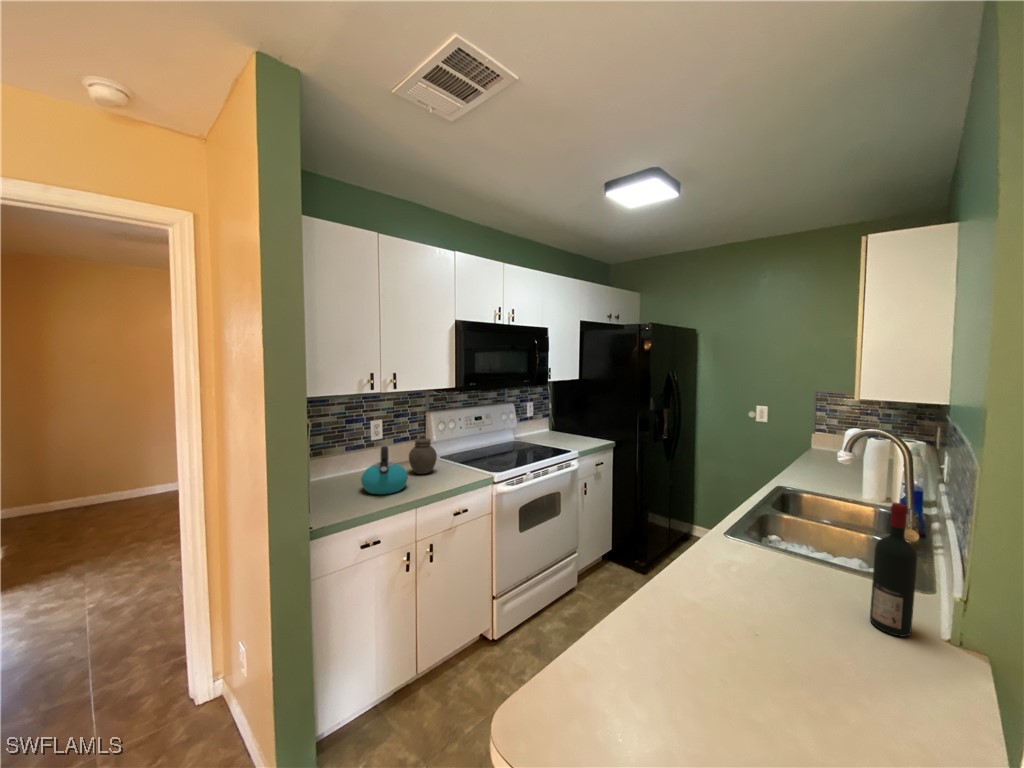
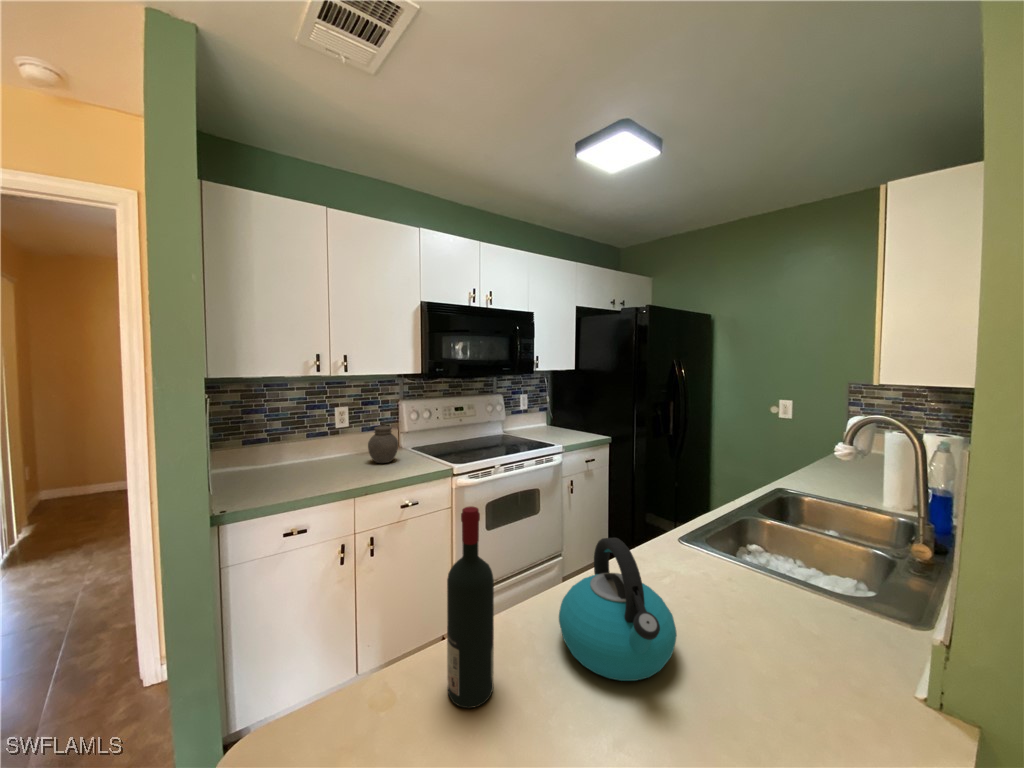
kettle: present [361,446,408,494] -> present [559,538,677,681]
wine bottle: present [870,503,917,637] -> present [447,506,494,708]

